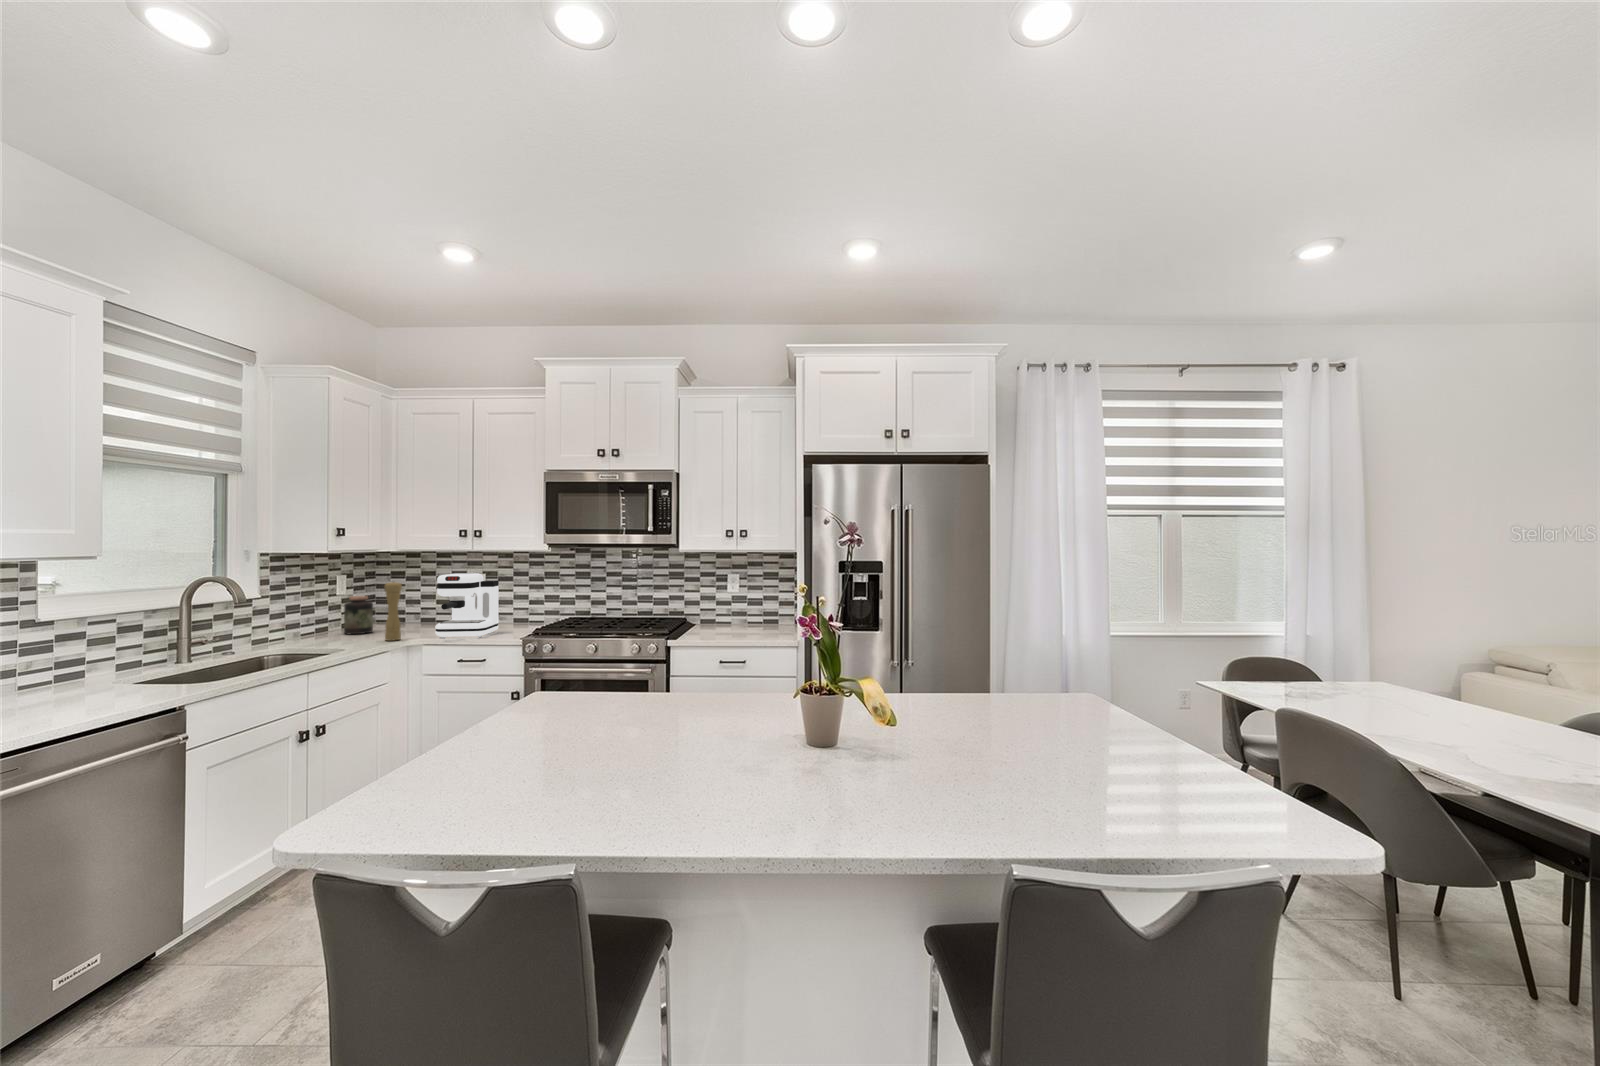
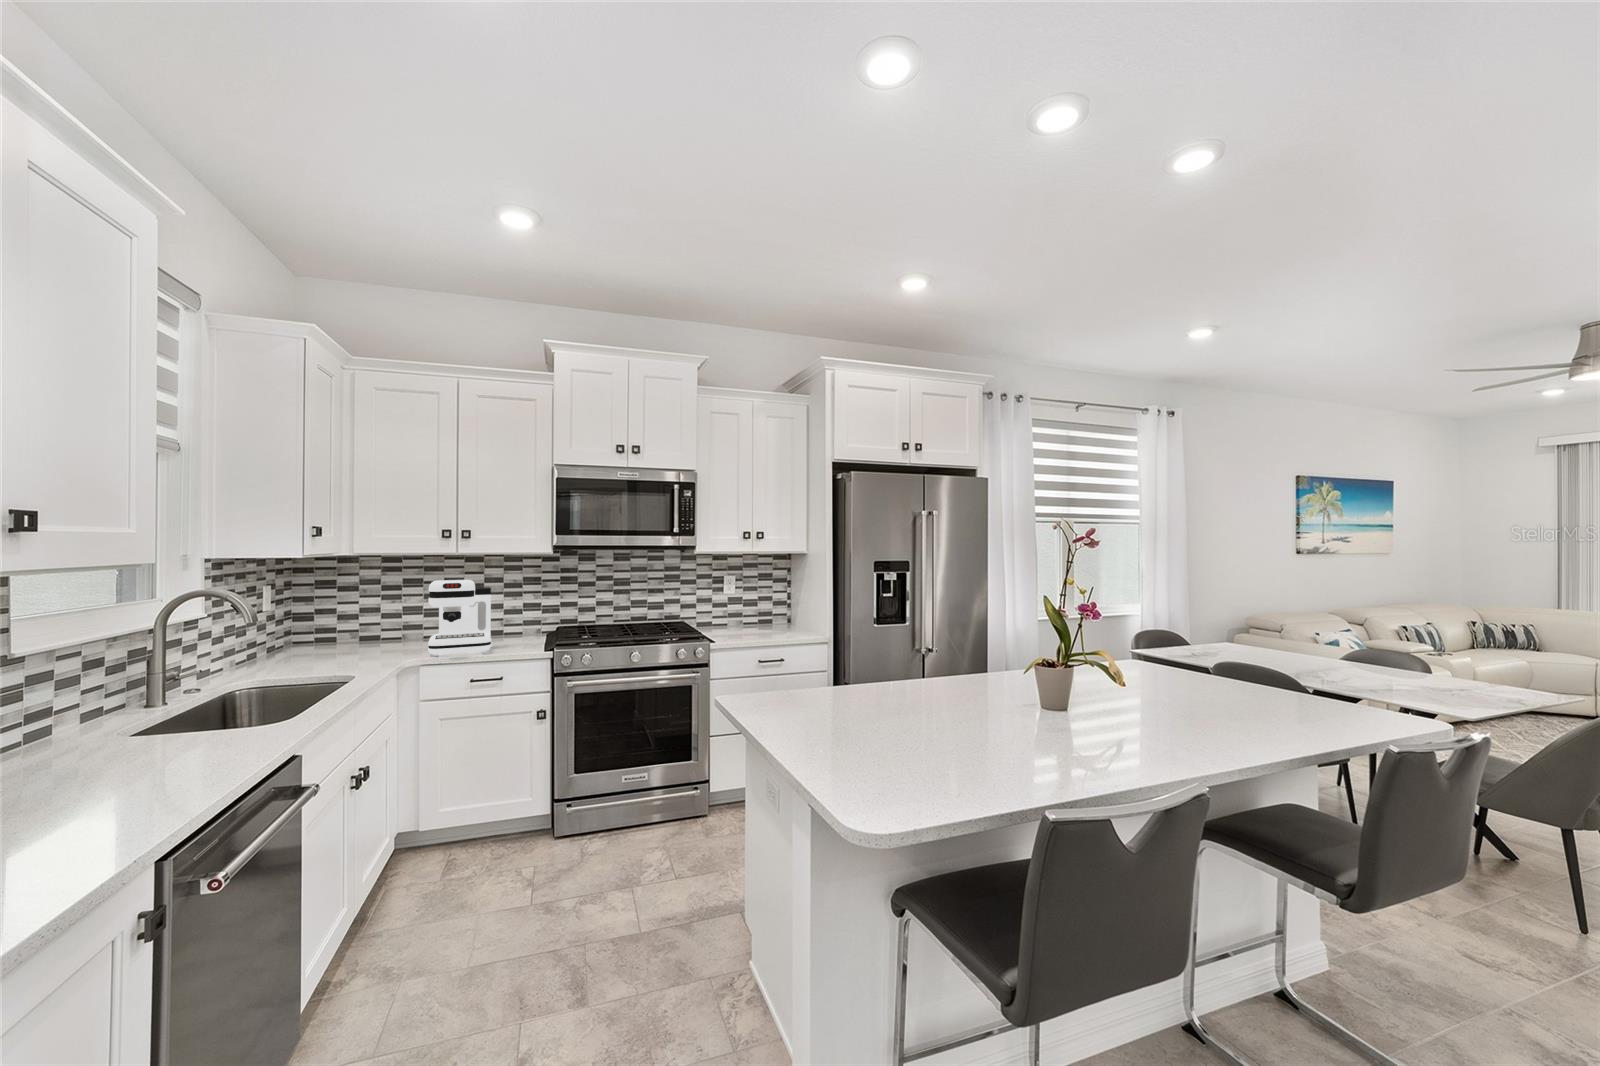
pepper mill: present [385,582,402,641] -> none [367,591,389,663]
jar: present [344,596,373,634] -> none [283,610,321,659]

